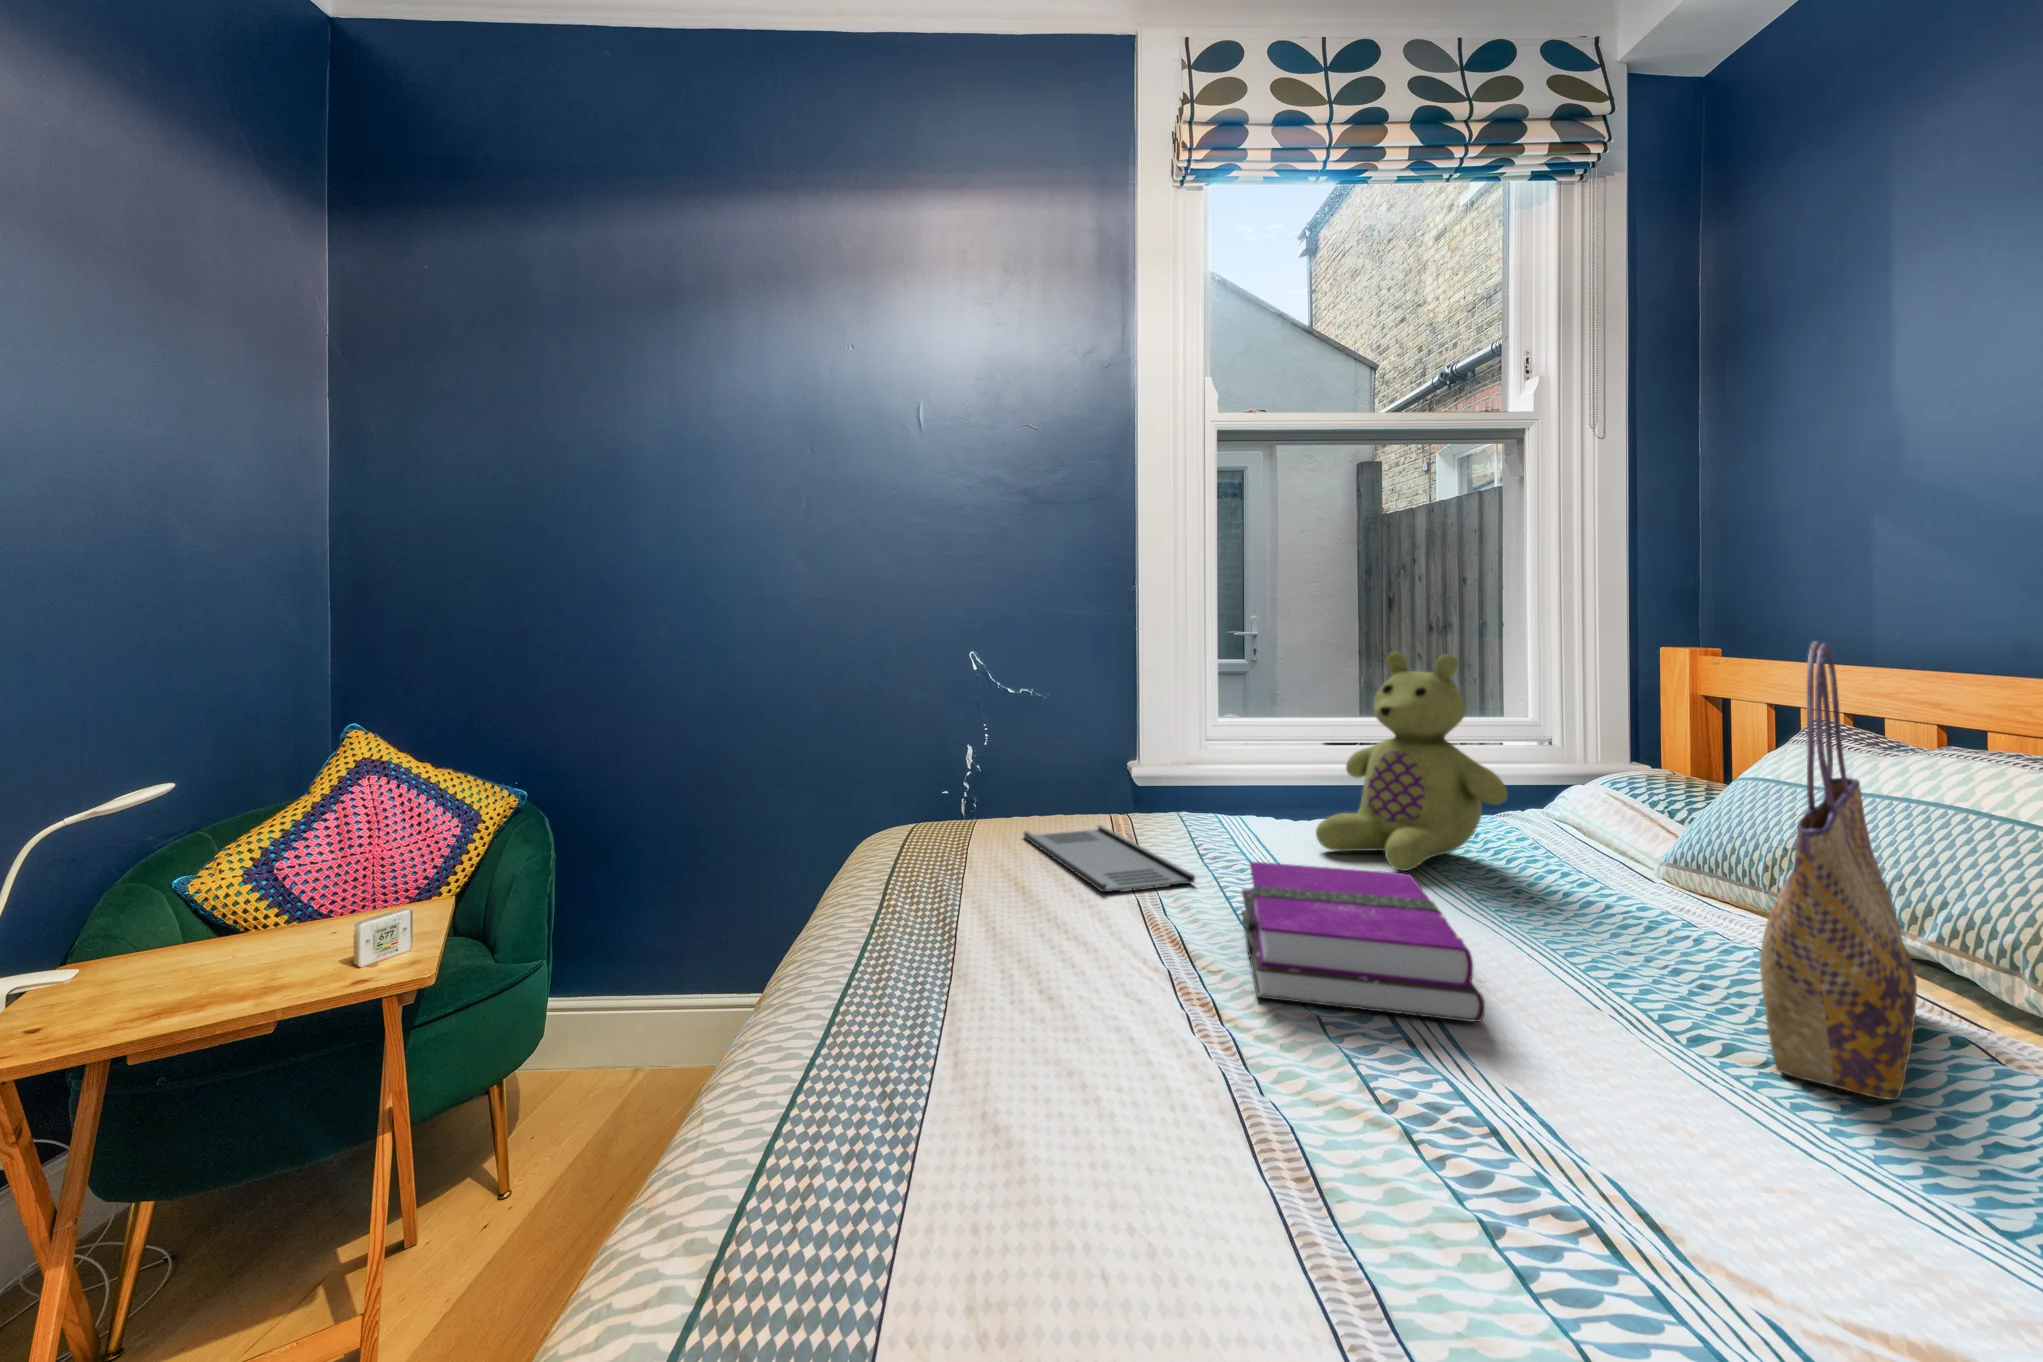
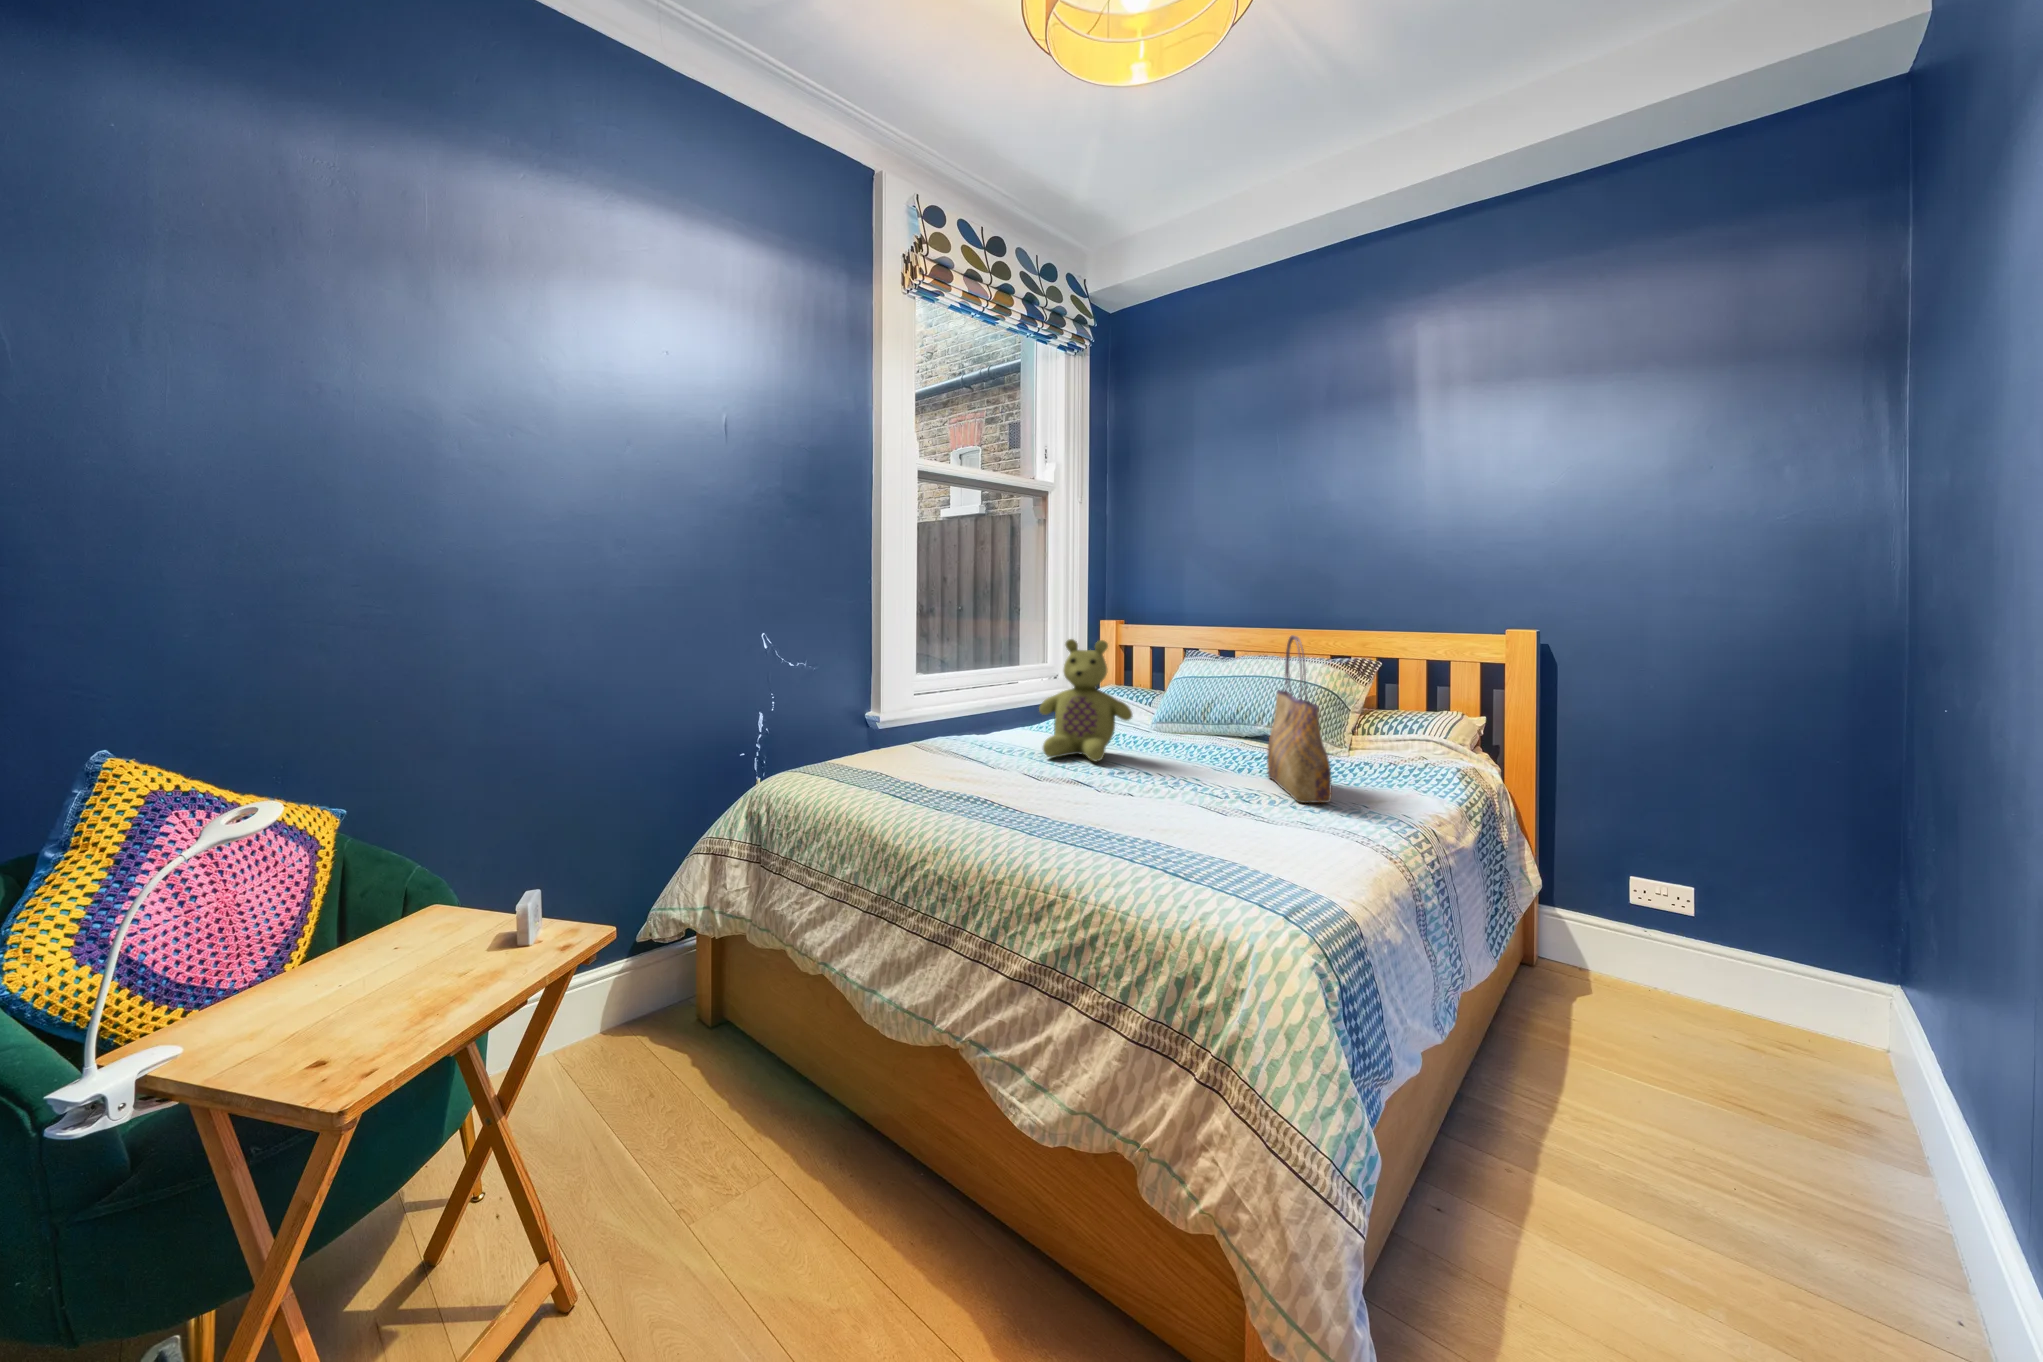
tray: present [1024,825,1195,892] -> none [888,762,1027,794]
hardback book: present [1242,862,1485,1022] -> none [1070,756,1219,817]

